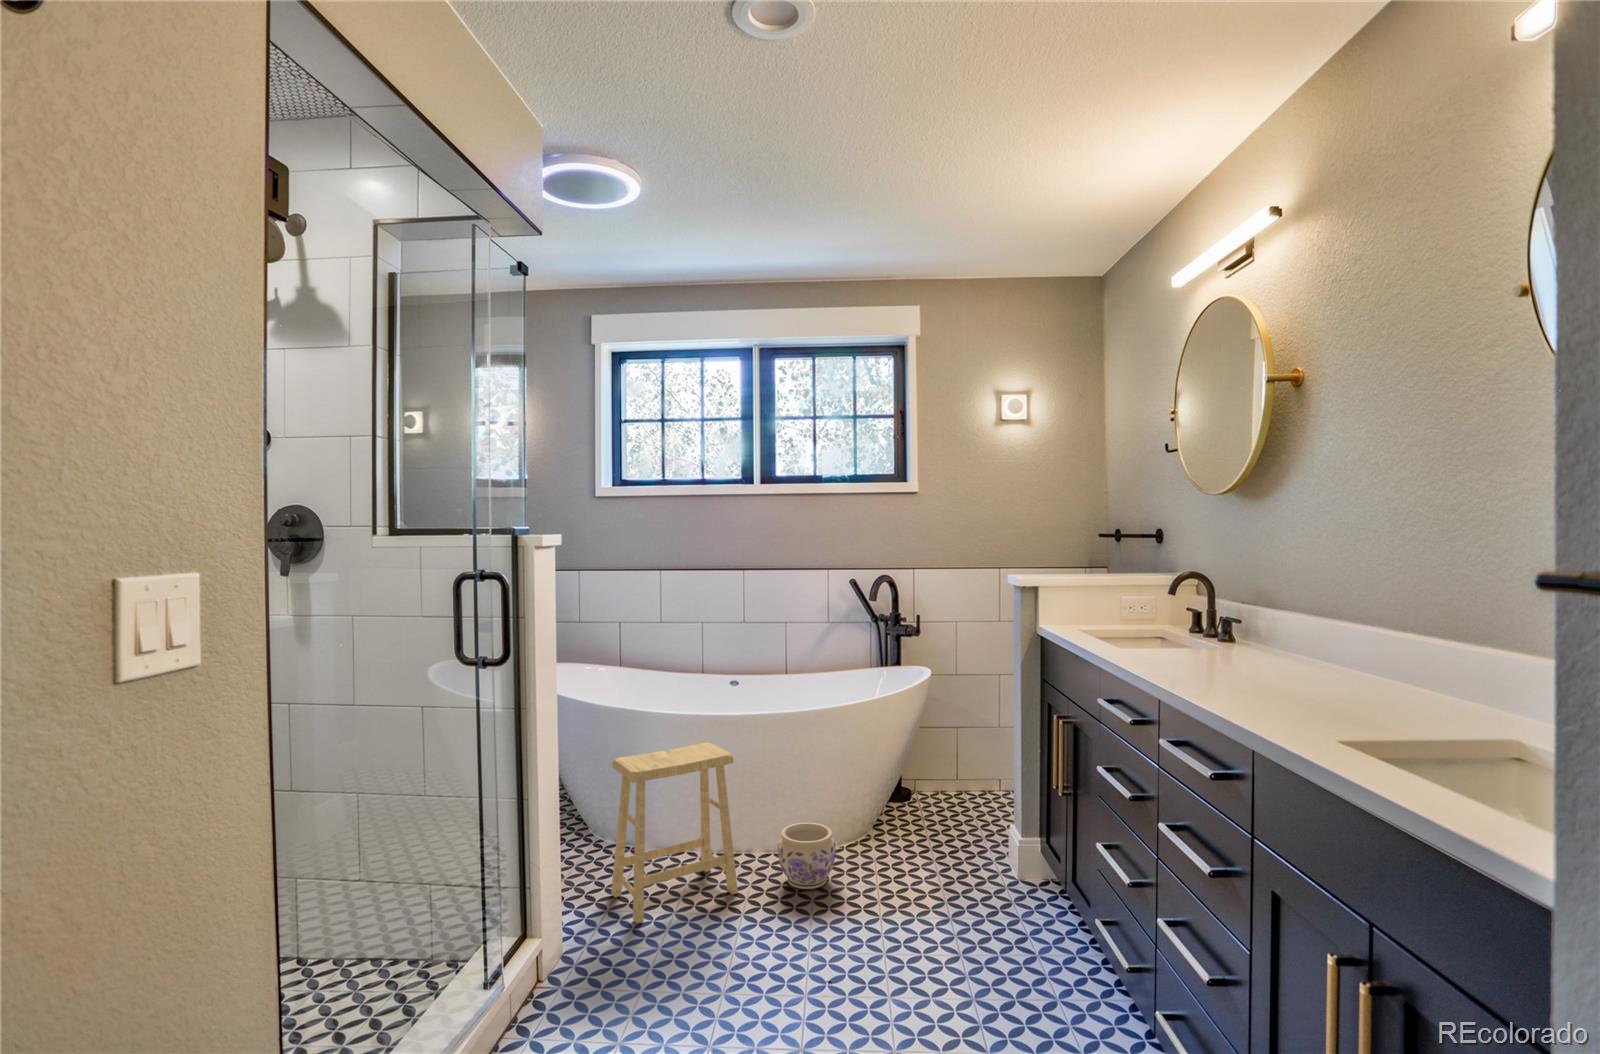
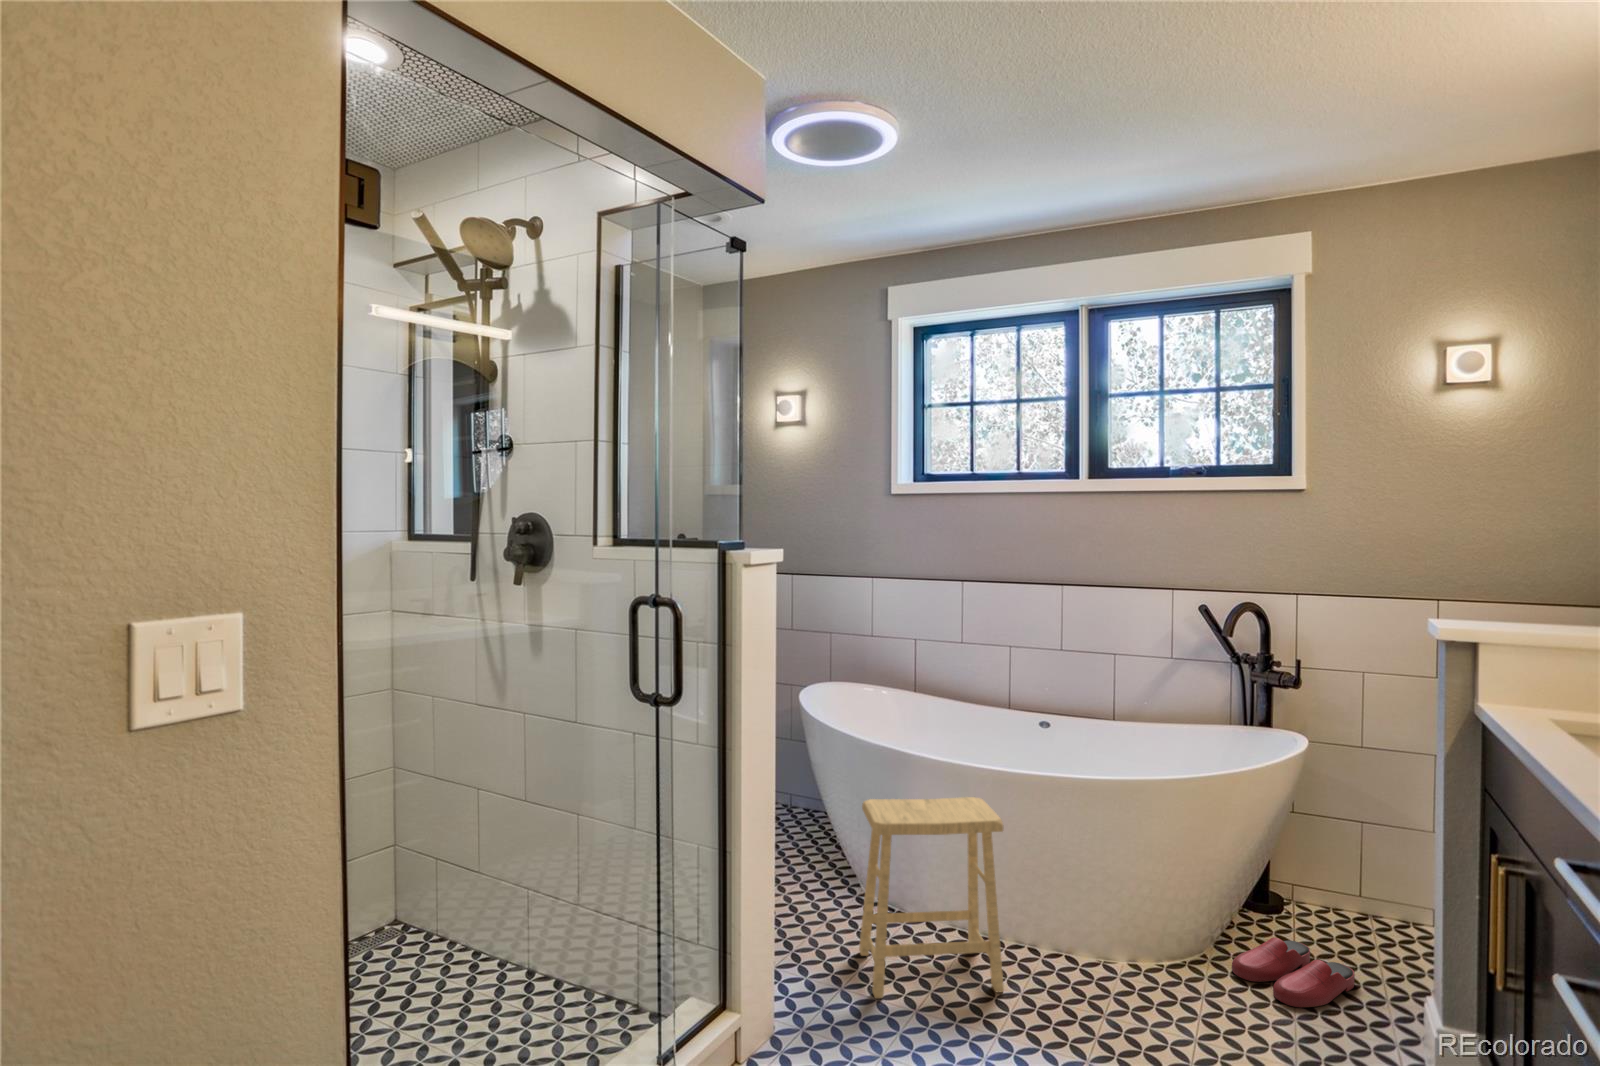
slippers: none [888,811,961,852] -> present [1232,937,1355,1007]
planter: present [778,823,836,890] -> none [1060,922,1141,1017]

